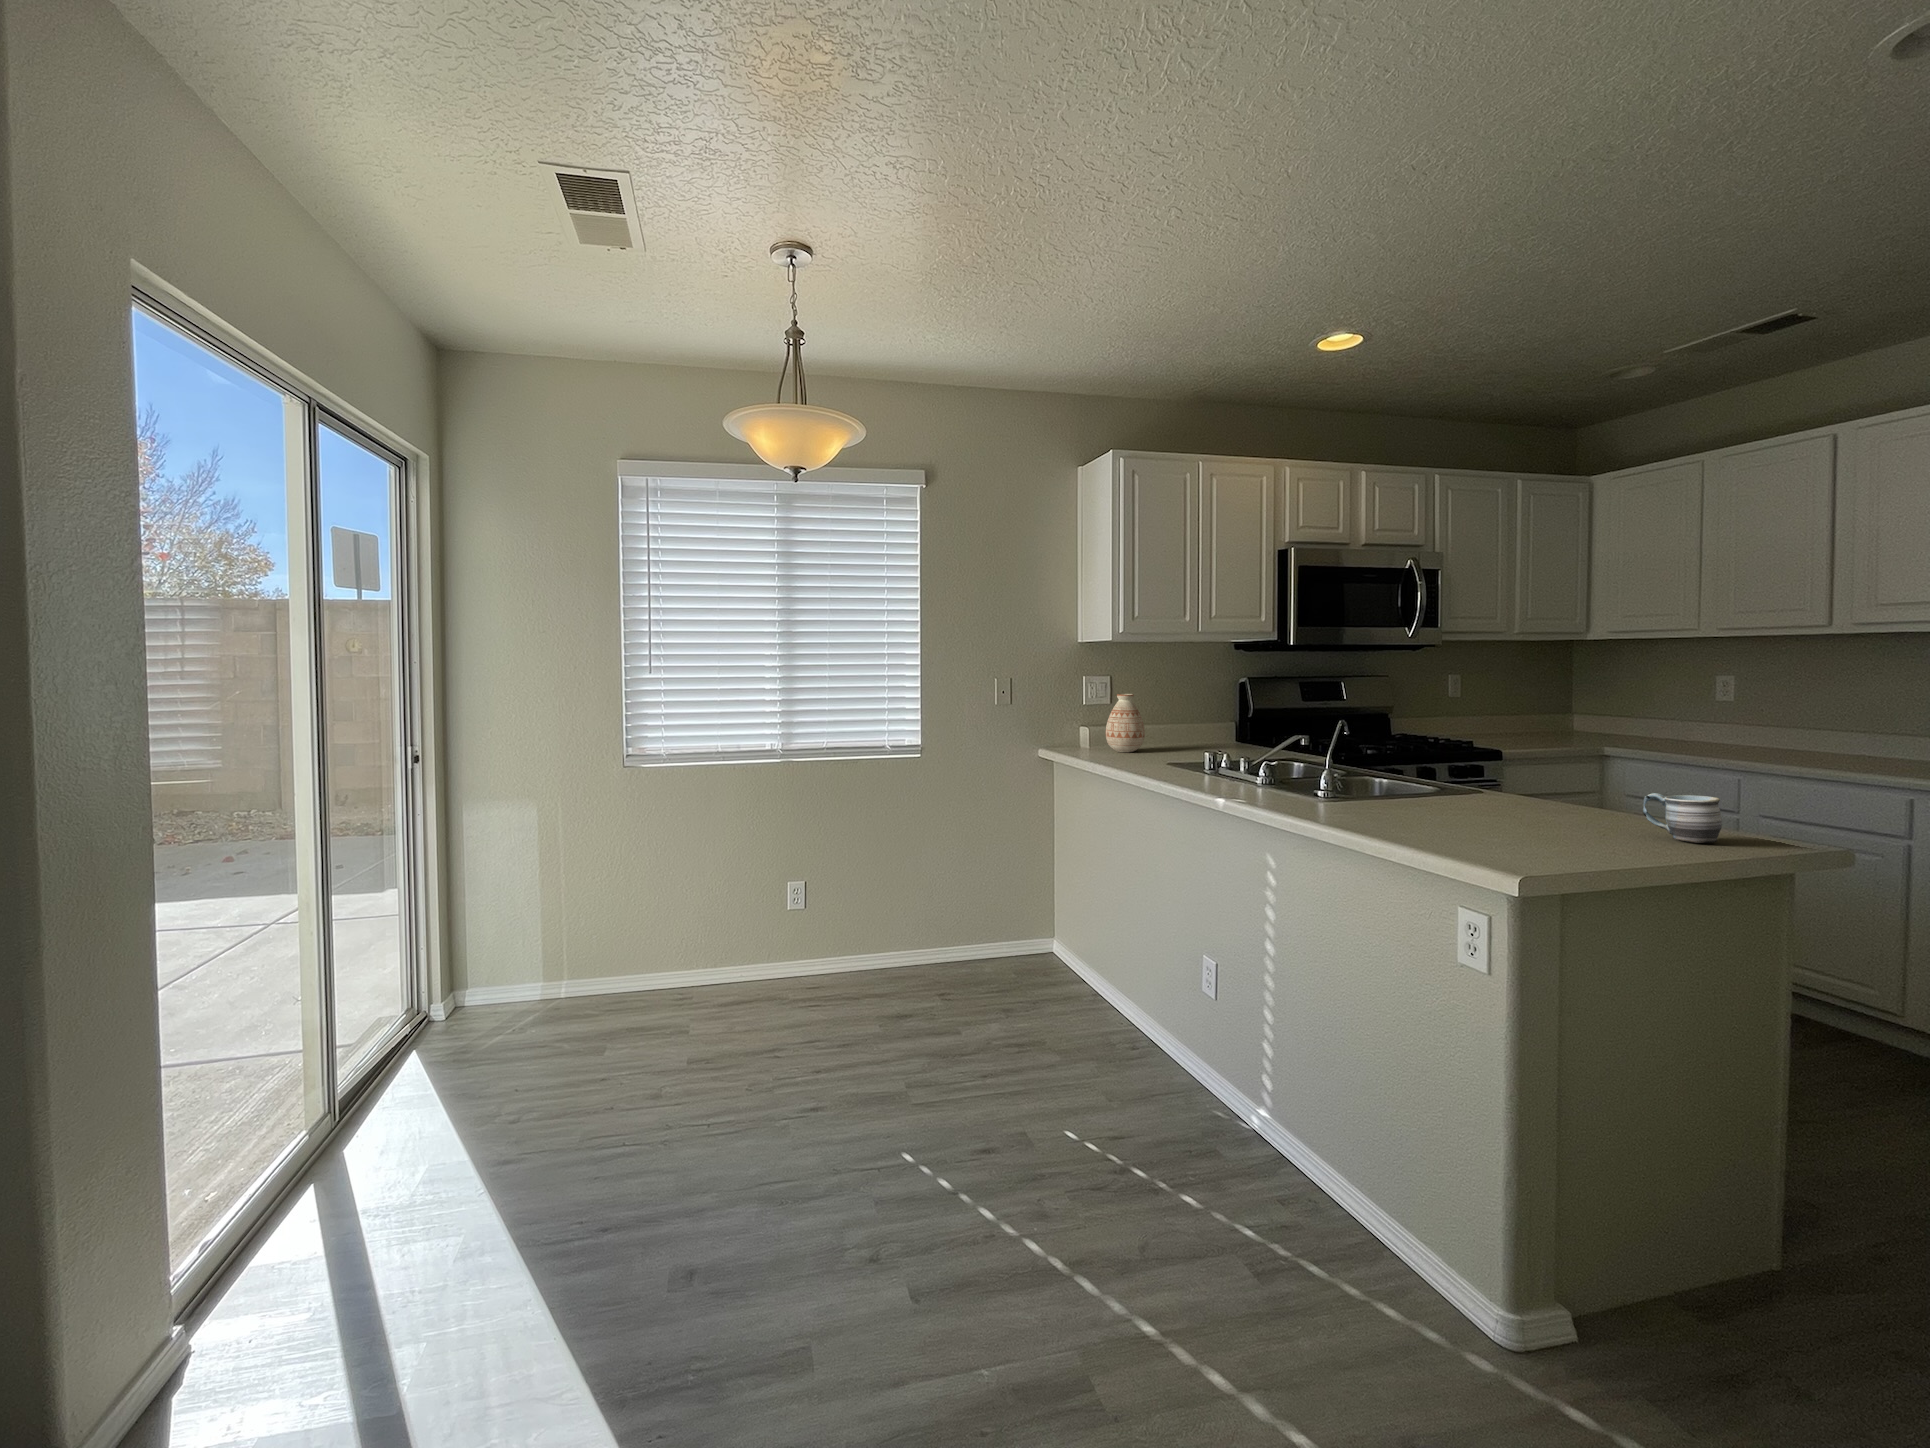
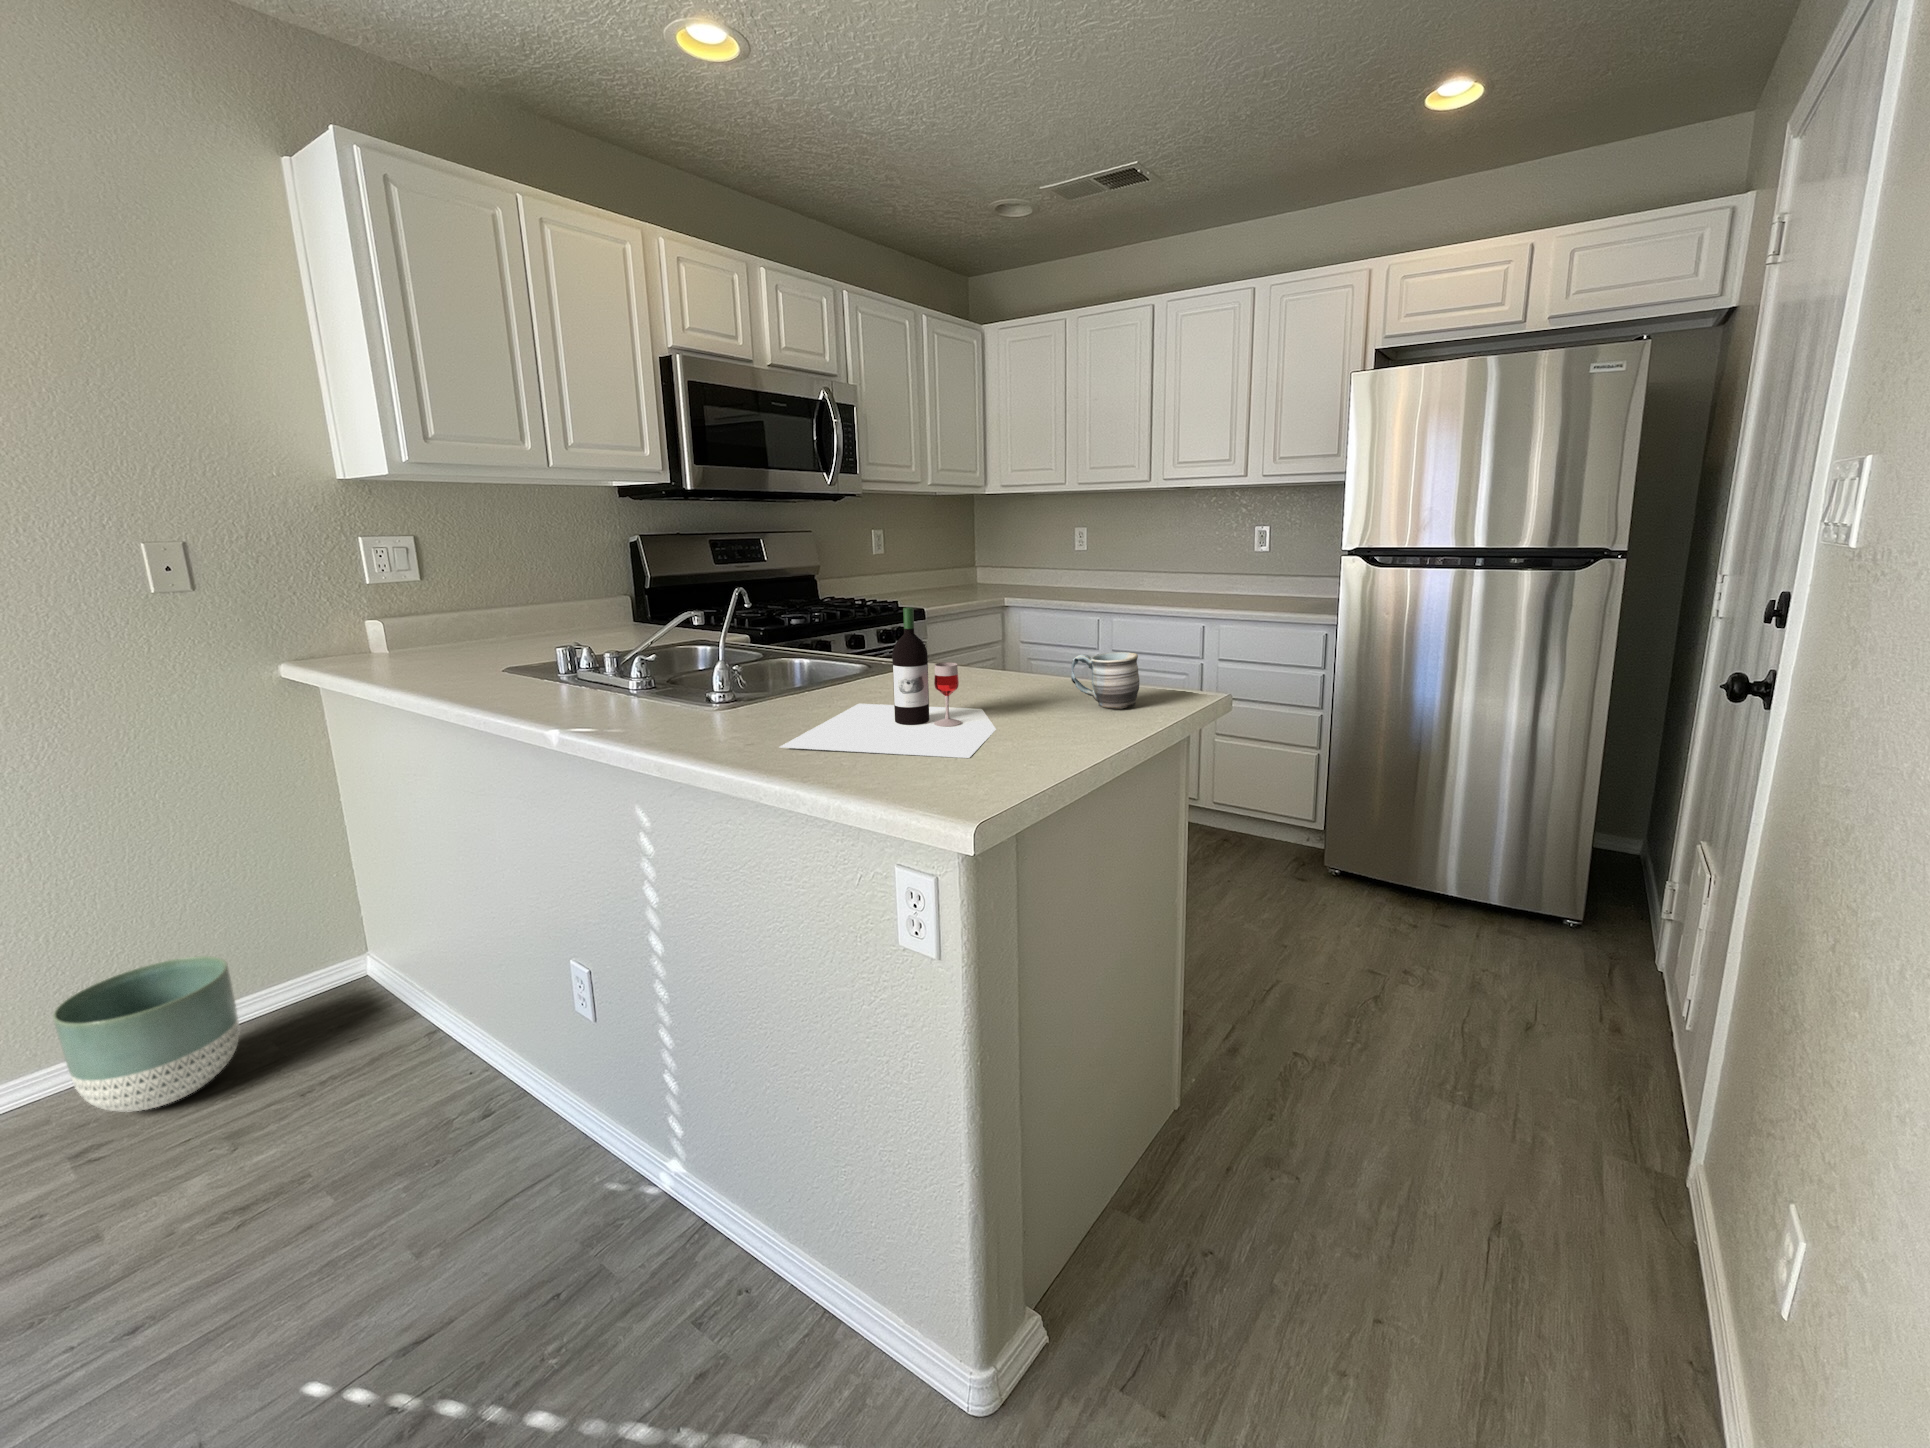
vase: present [1106,694,1145,752] -> none [407,564,481,657]
wine bottle: none [1375,742,1580,849] -> present [780,607,996,758]
planter: none [944,903,1007,979] -> present [53,956,240,1112]

